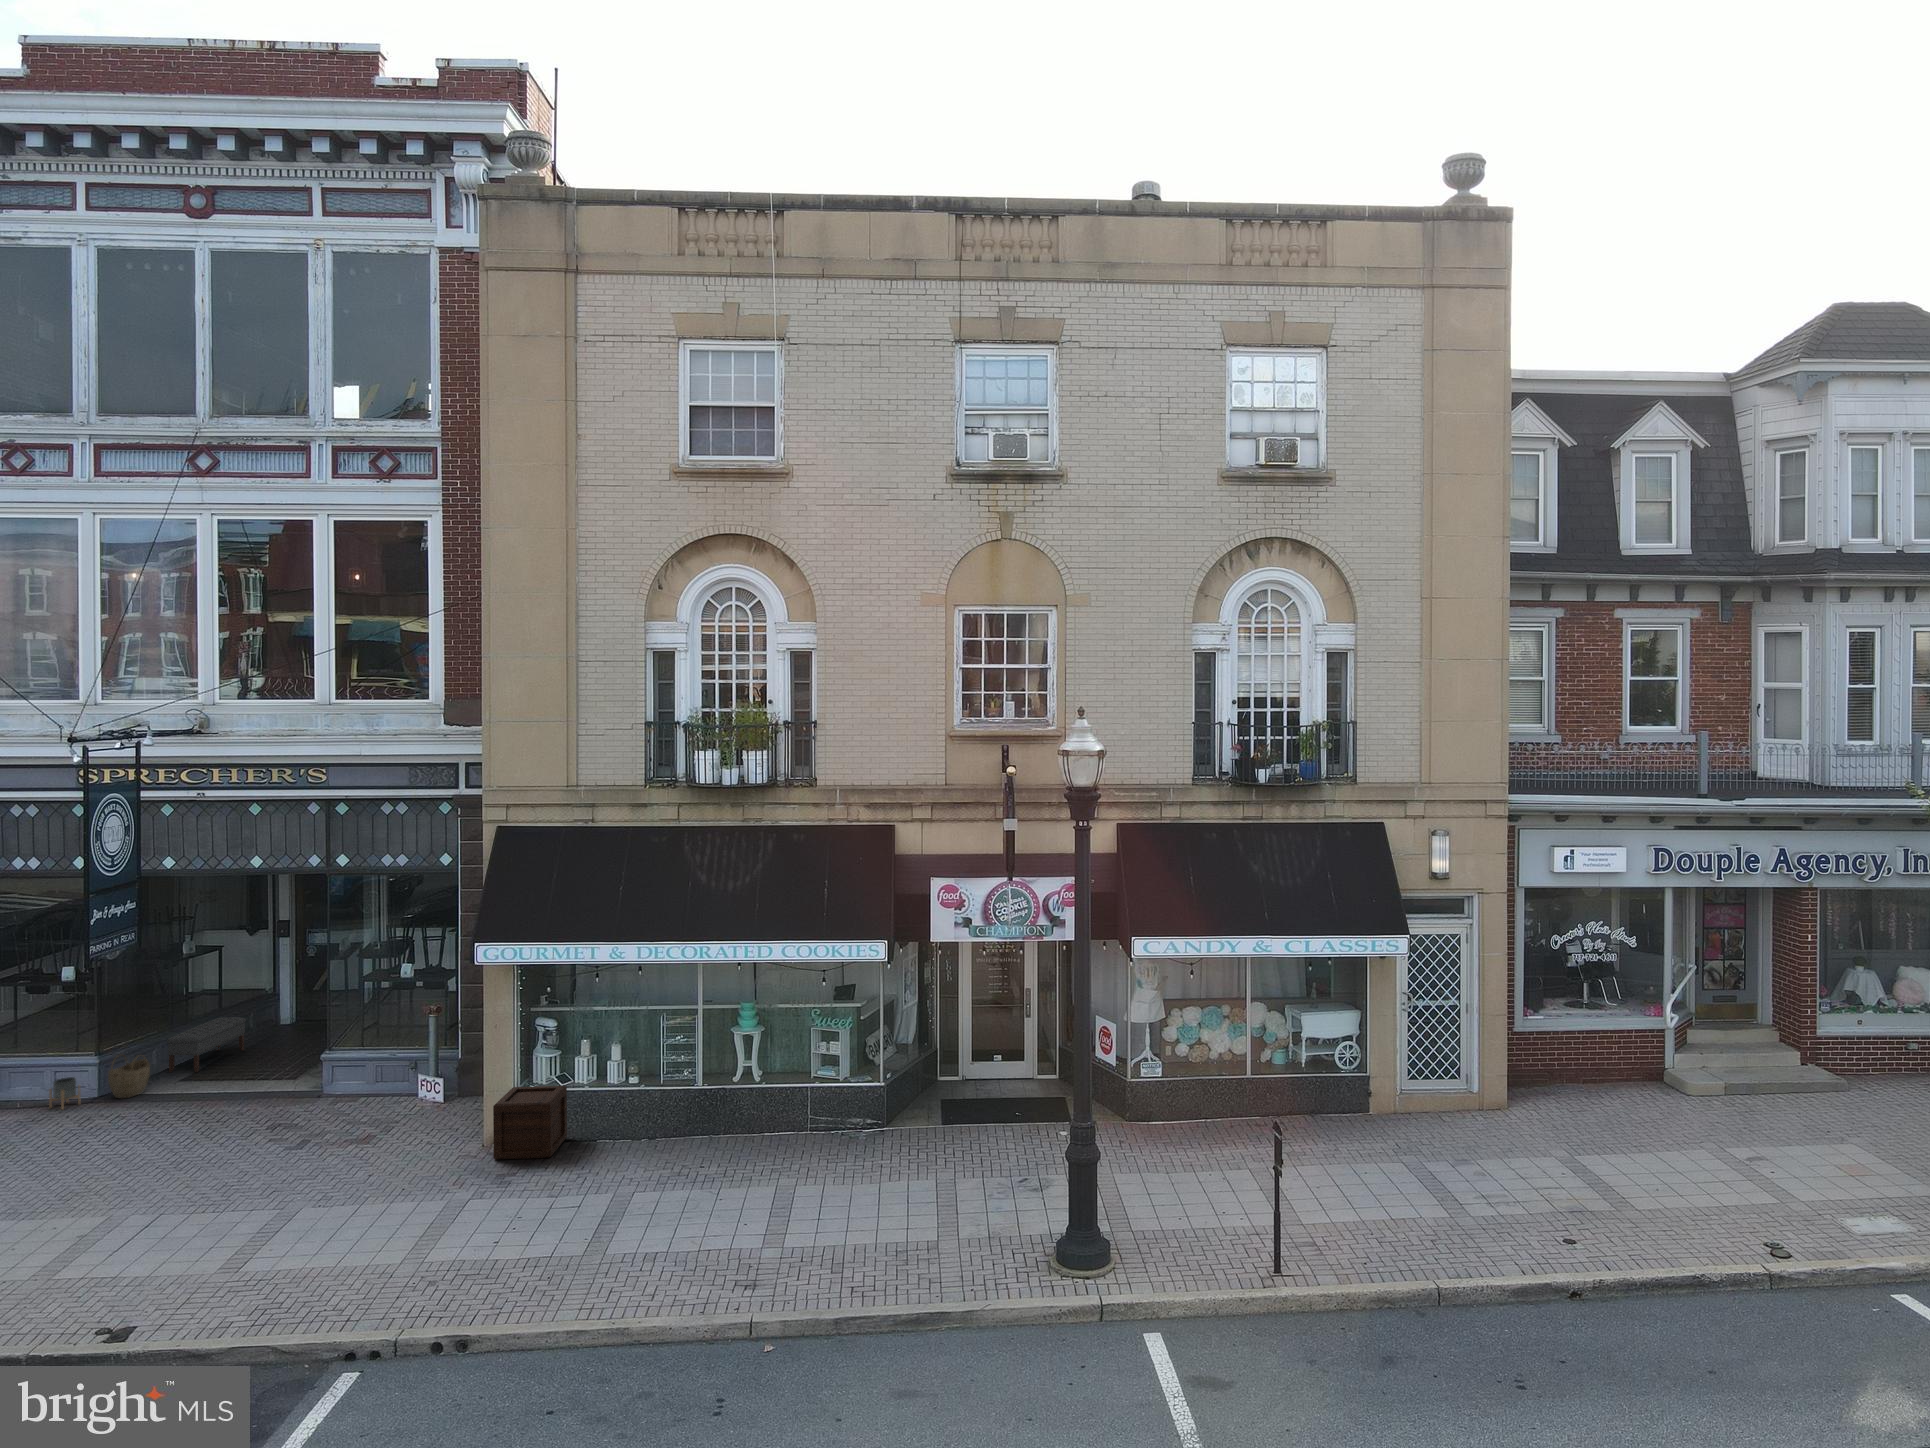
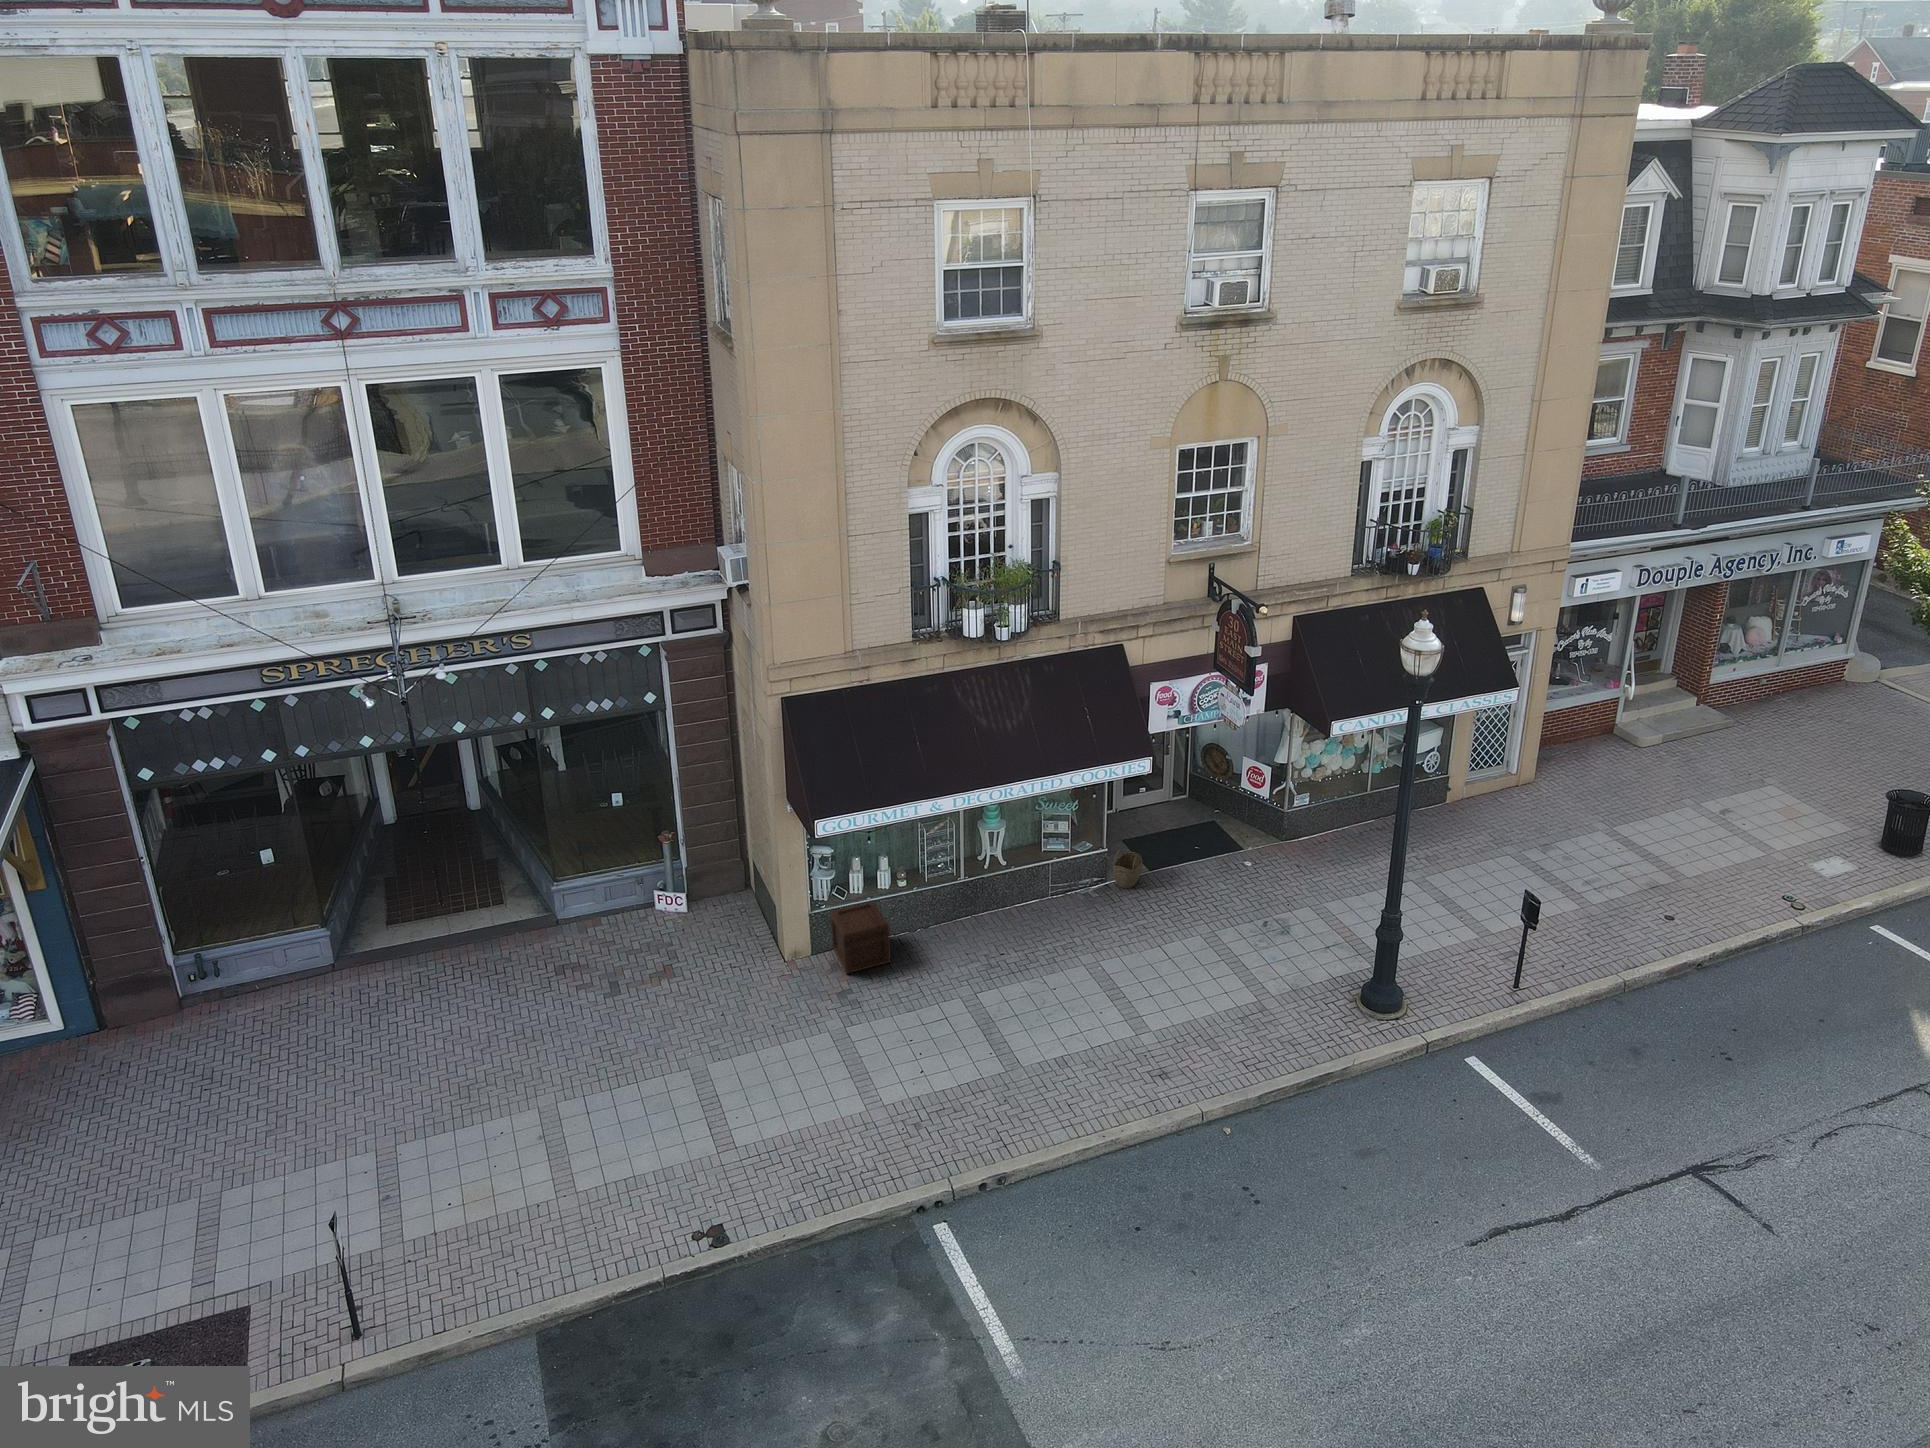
bench: present [167,1017,246,1072] -> none [369,856,411,928]
woven basket: present [108,1057,150,1099] -> present [1113,849,1142,889]
planter: present [49,1077,80,1109] -> none [320,966,349,998]

